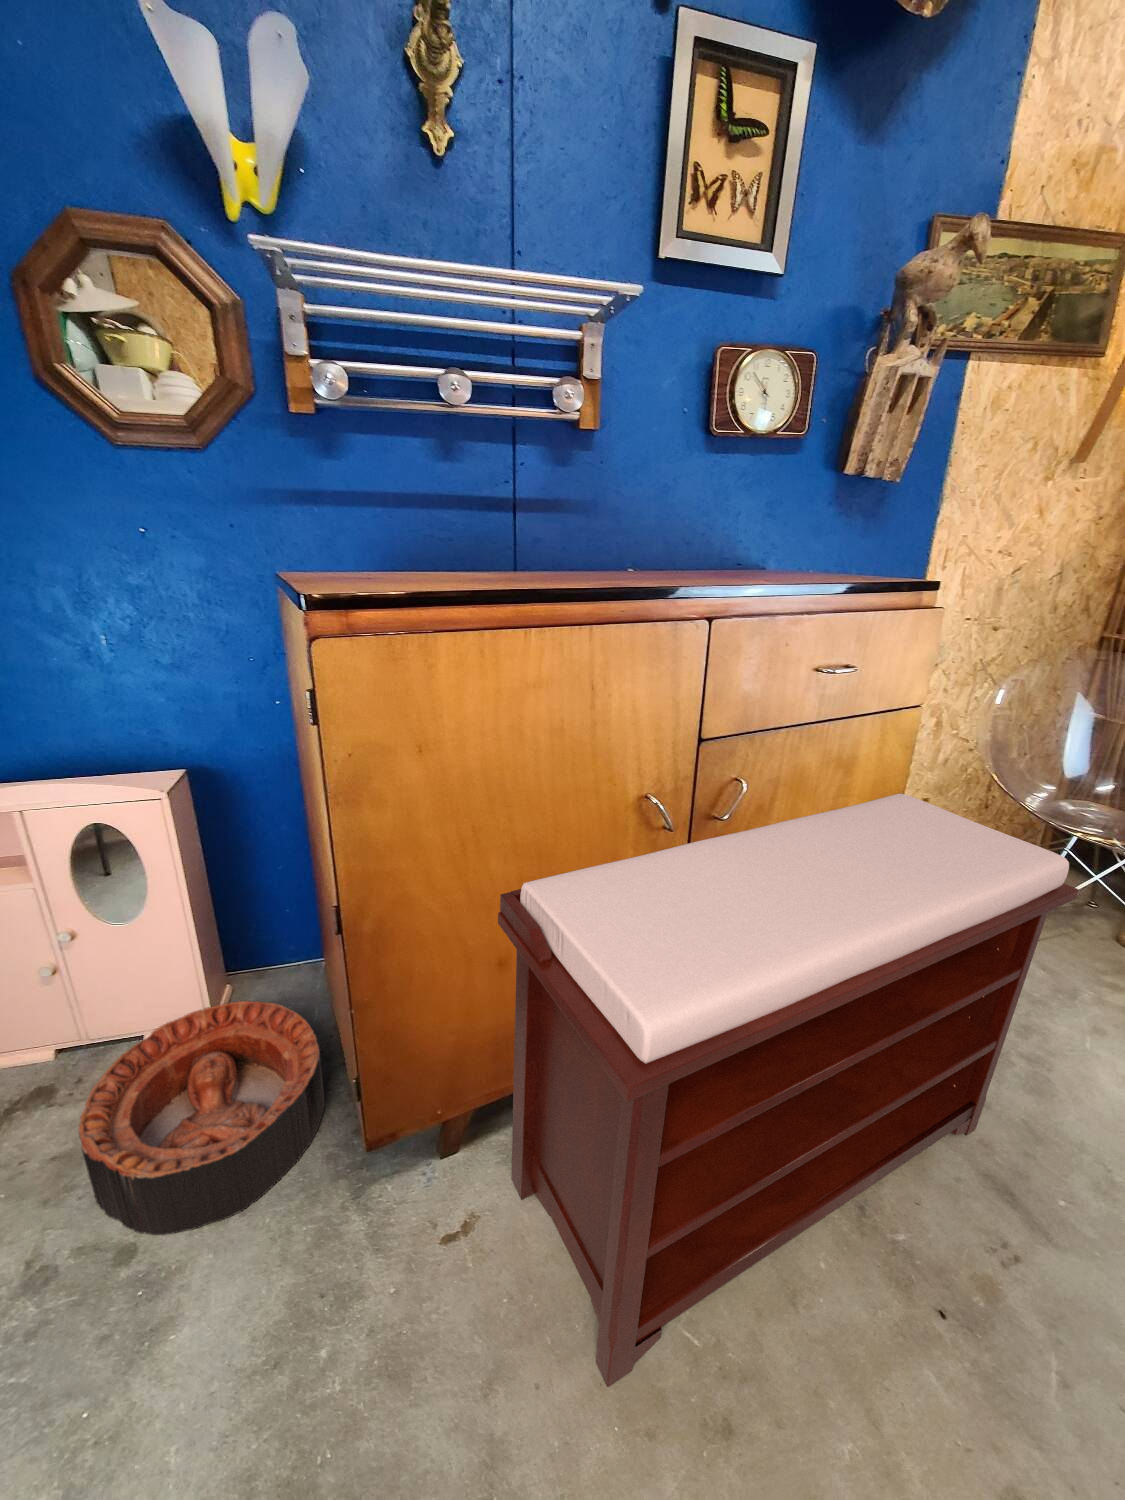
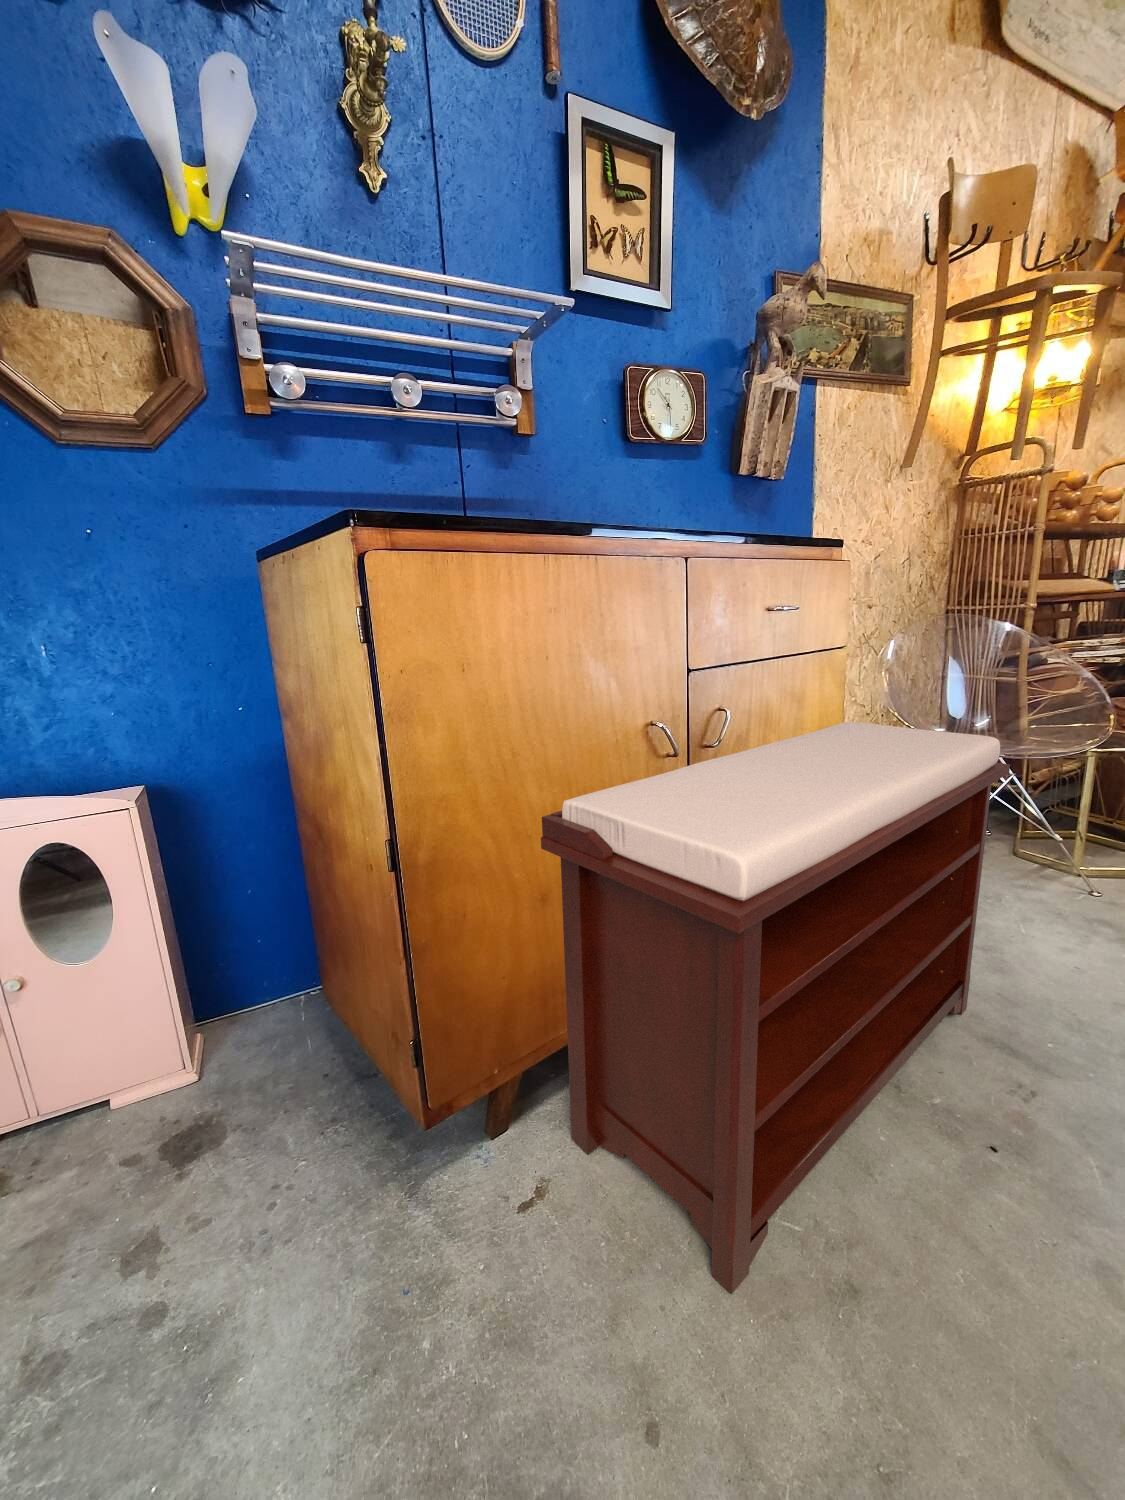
basket: present [79,1001,325,1235] -> none [73,1022,351,1290]

